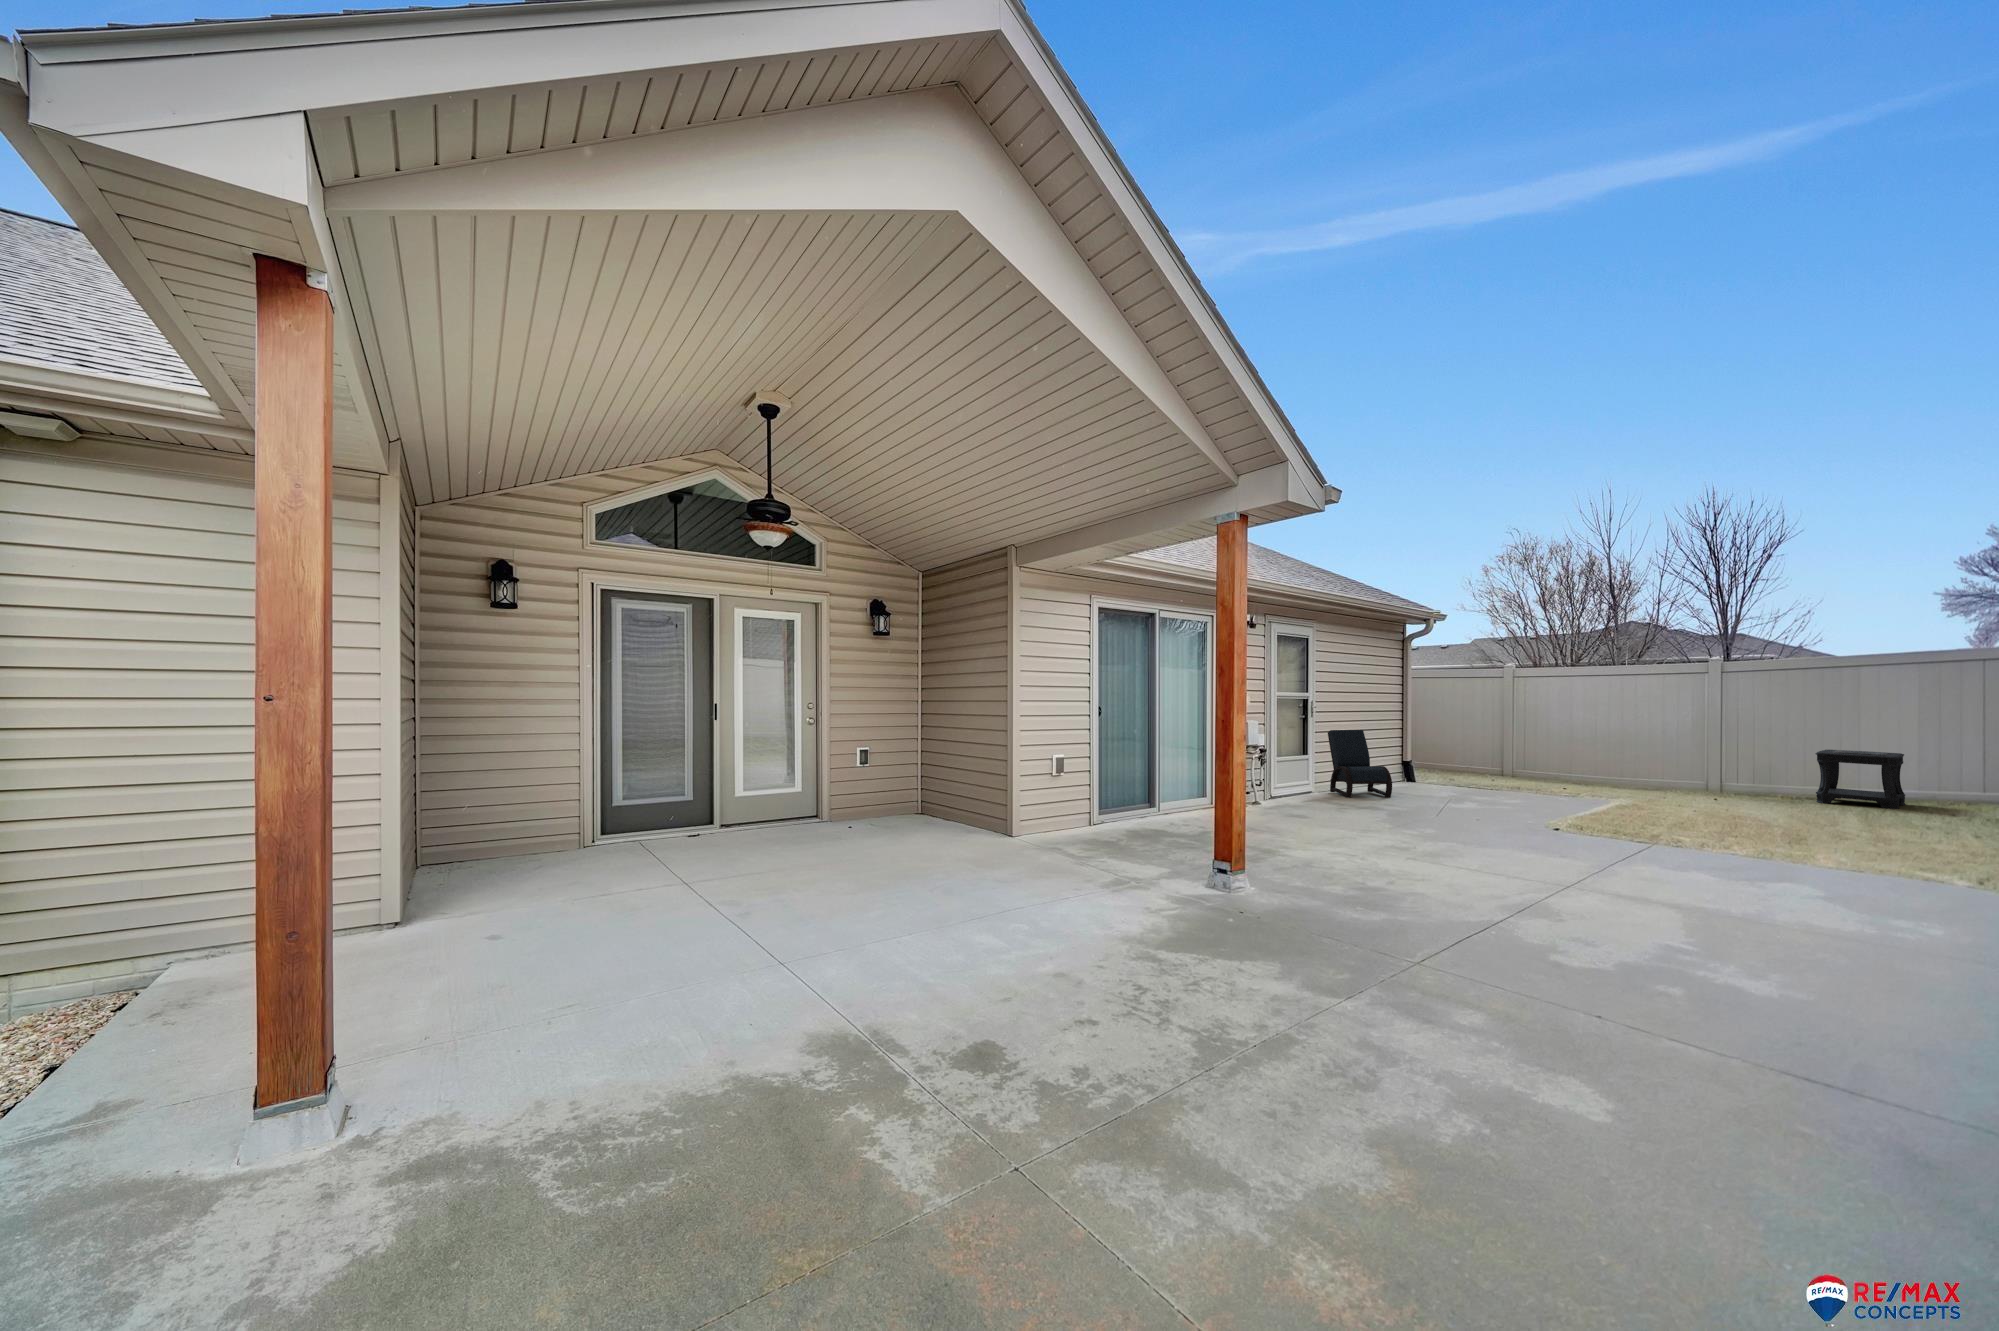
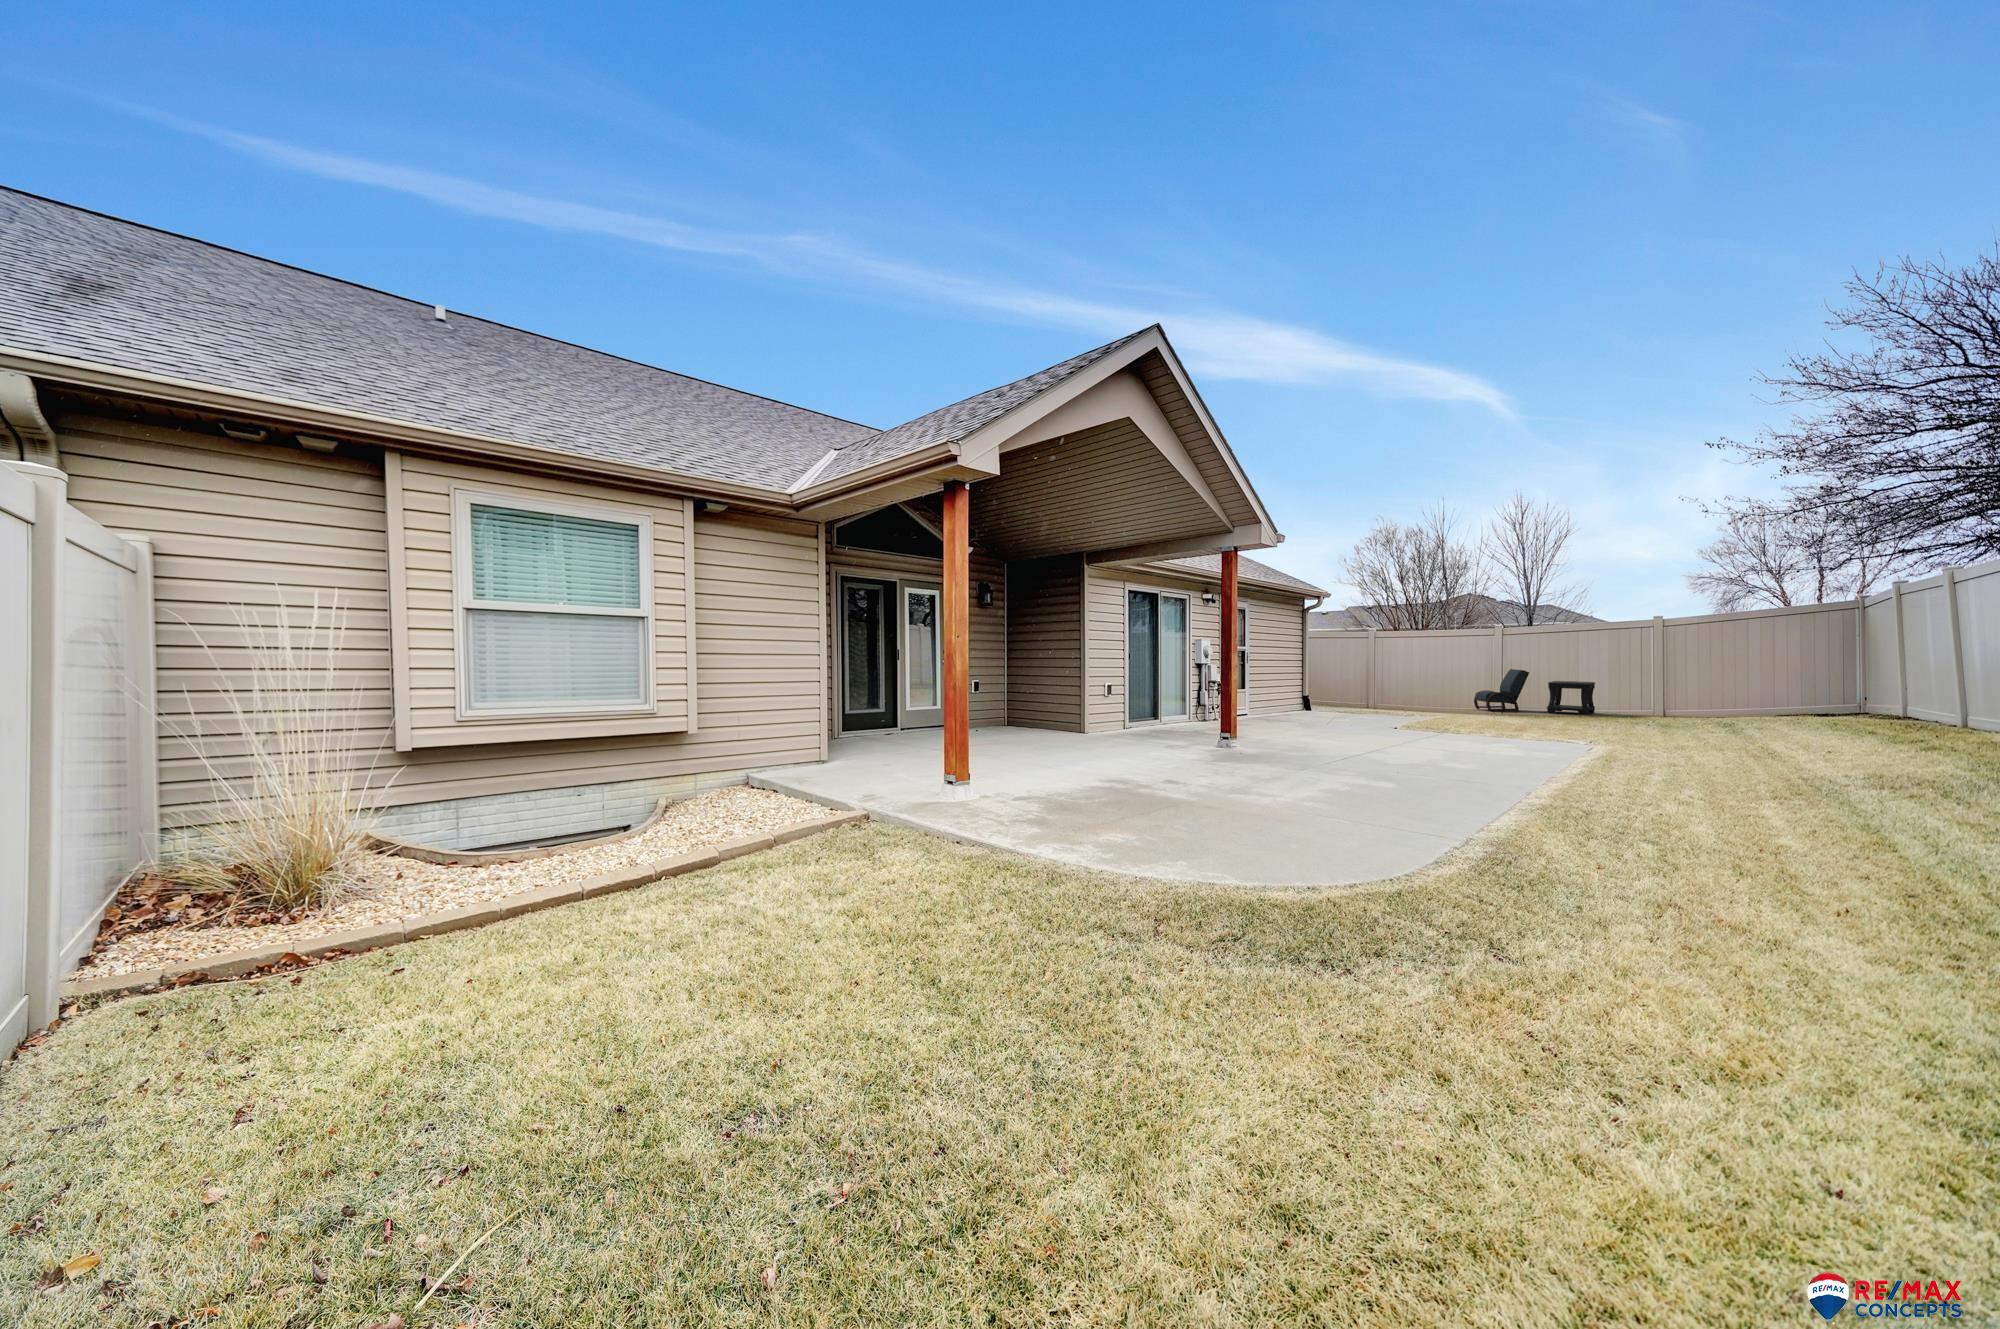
lounge chair: present [1328,730,1392,798] -> present [1474,669,1529,712]

